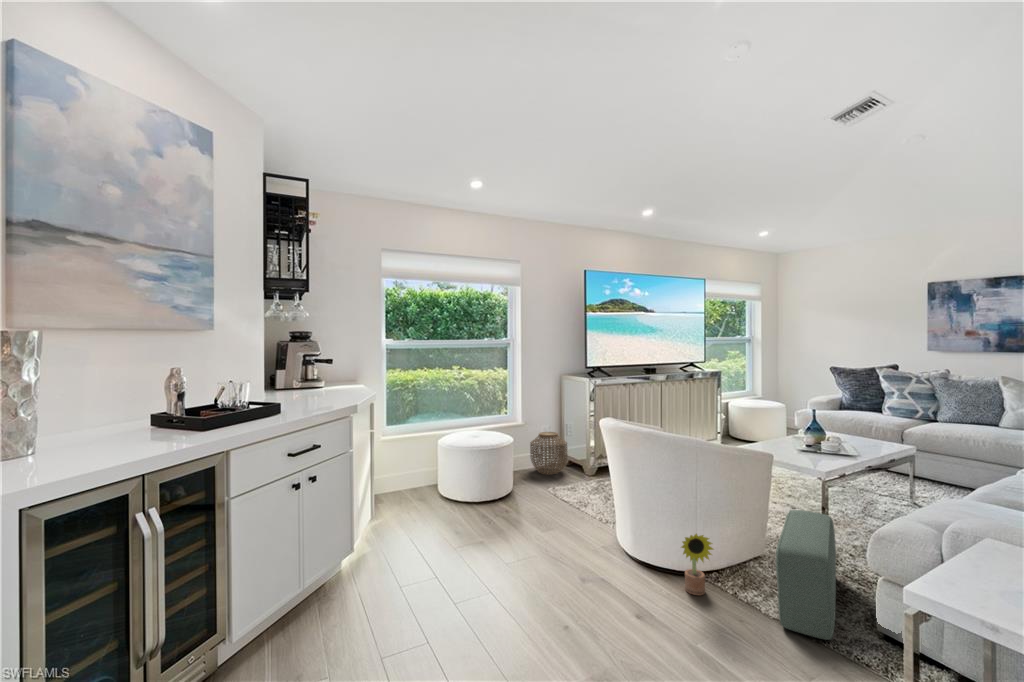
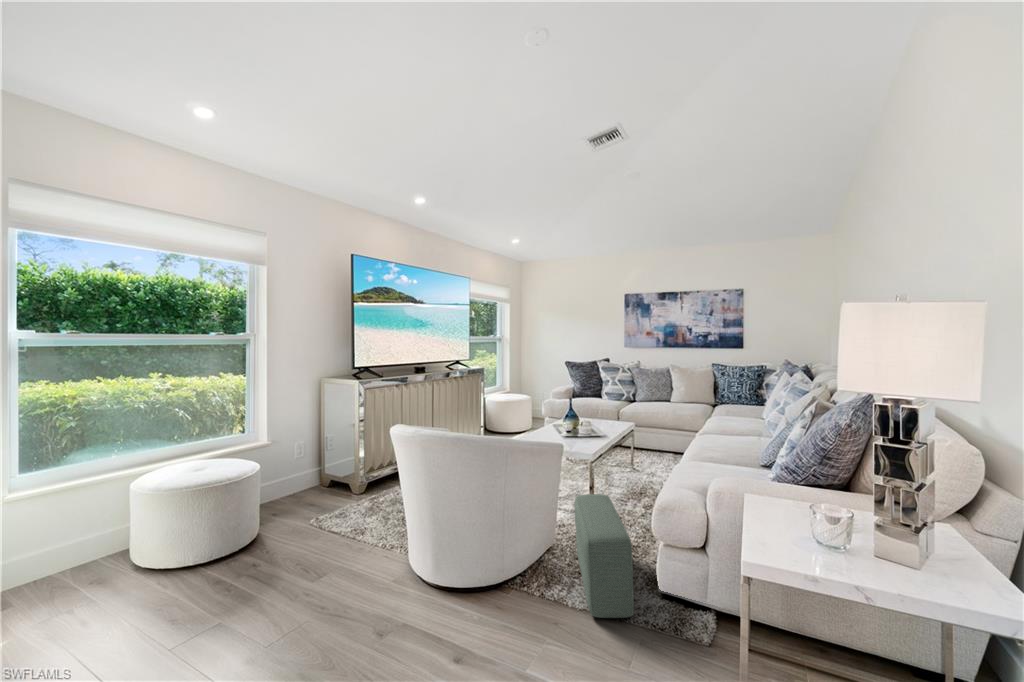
woven basket: present [530,432,568,474] -> none [279,448,329,502]
decorative plant: present [681,534,713,595] -> none [495,541,527,609]

